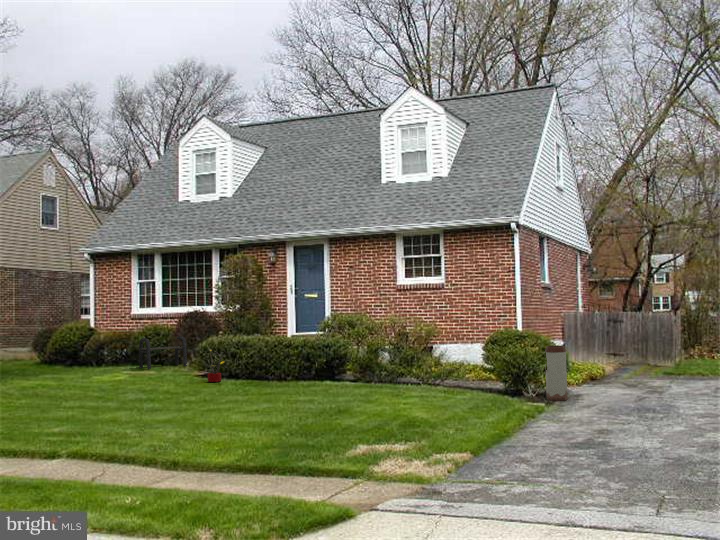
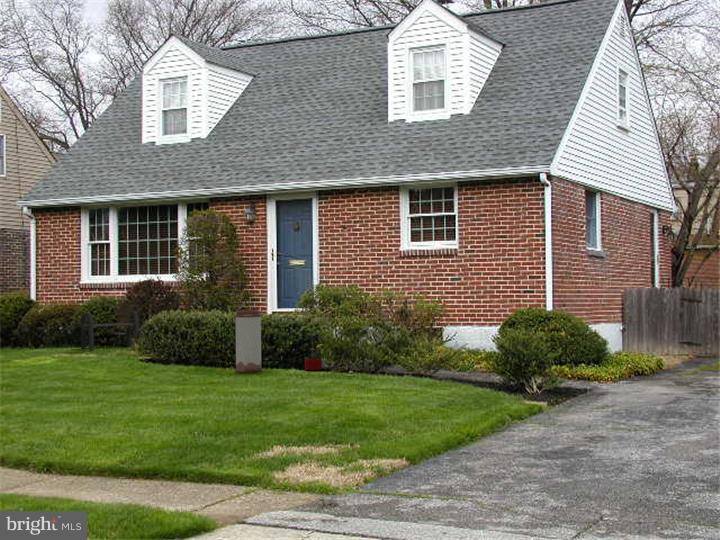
trash can: present [545,346,568,401] -> present [235,310,261,372]
decorative plant: present [208,350,225,382] -> present [305,328,325,370]

